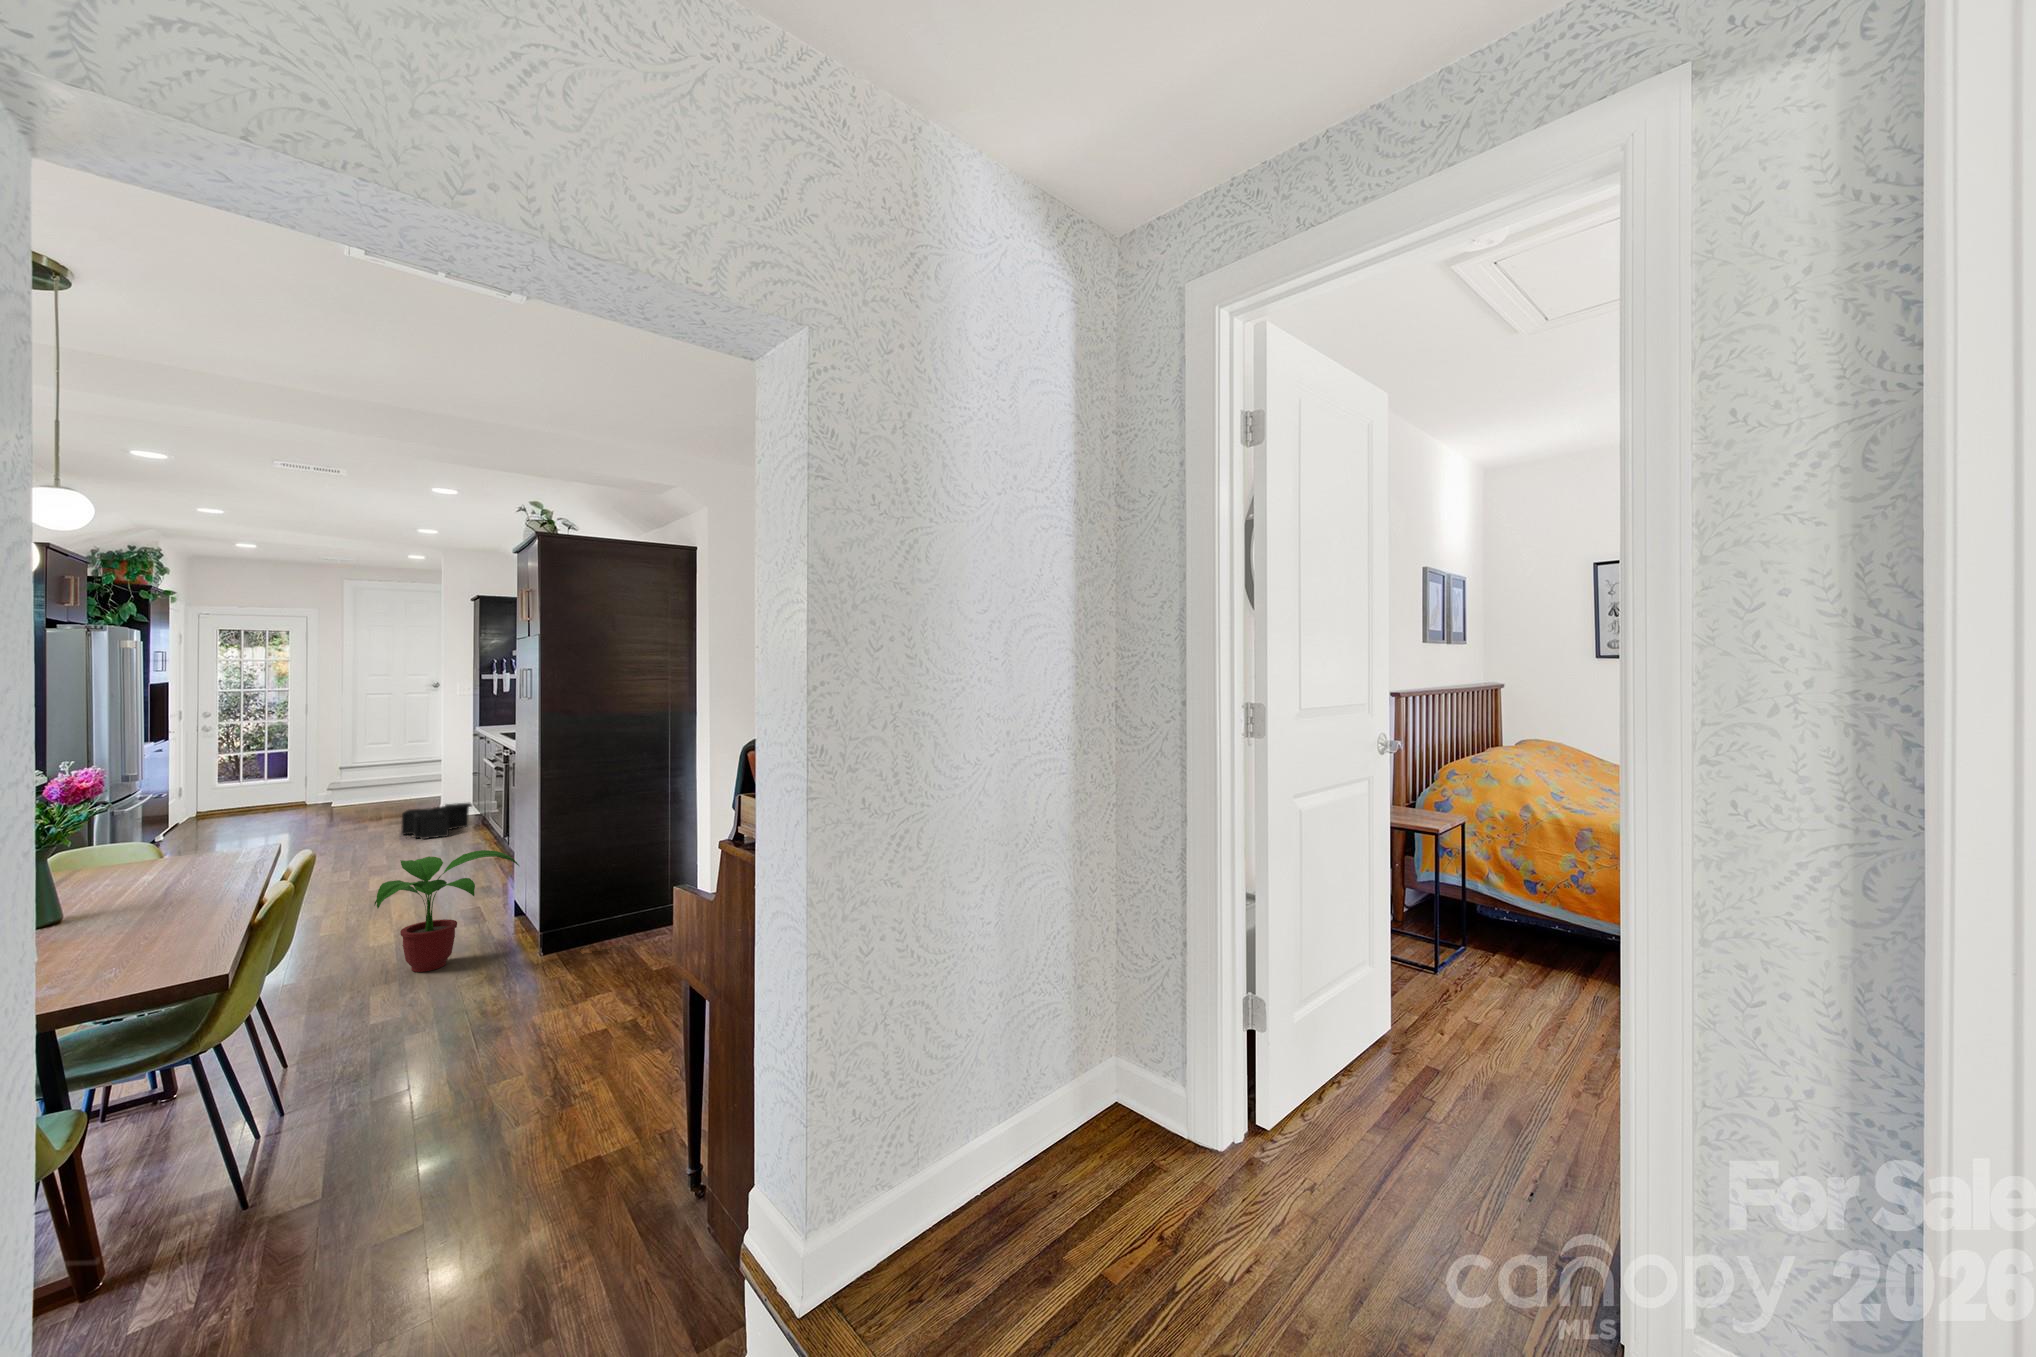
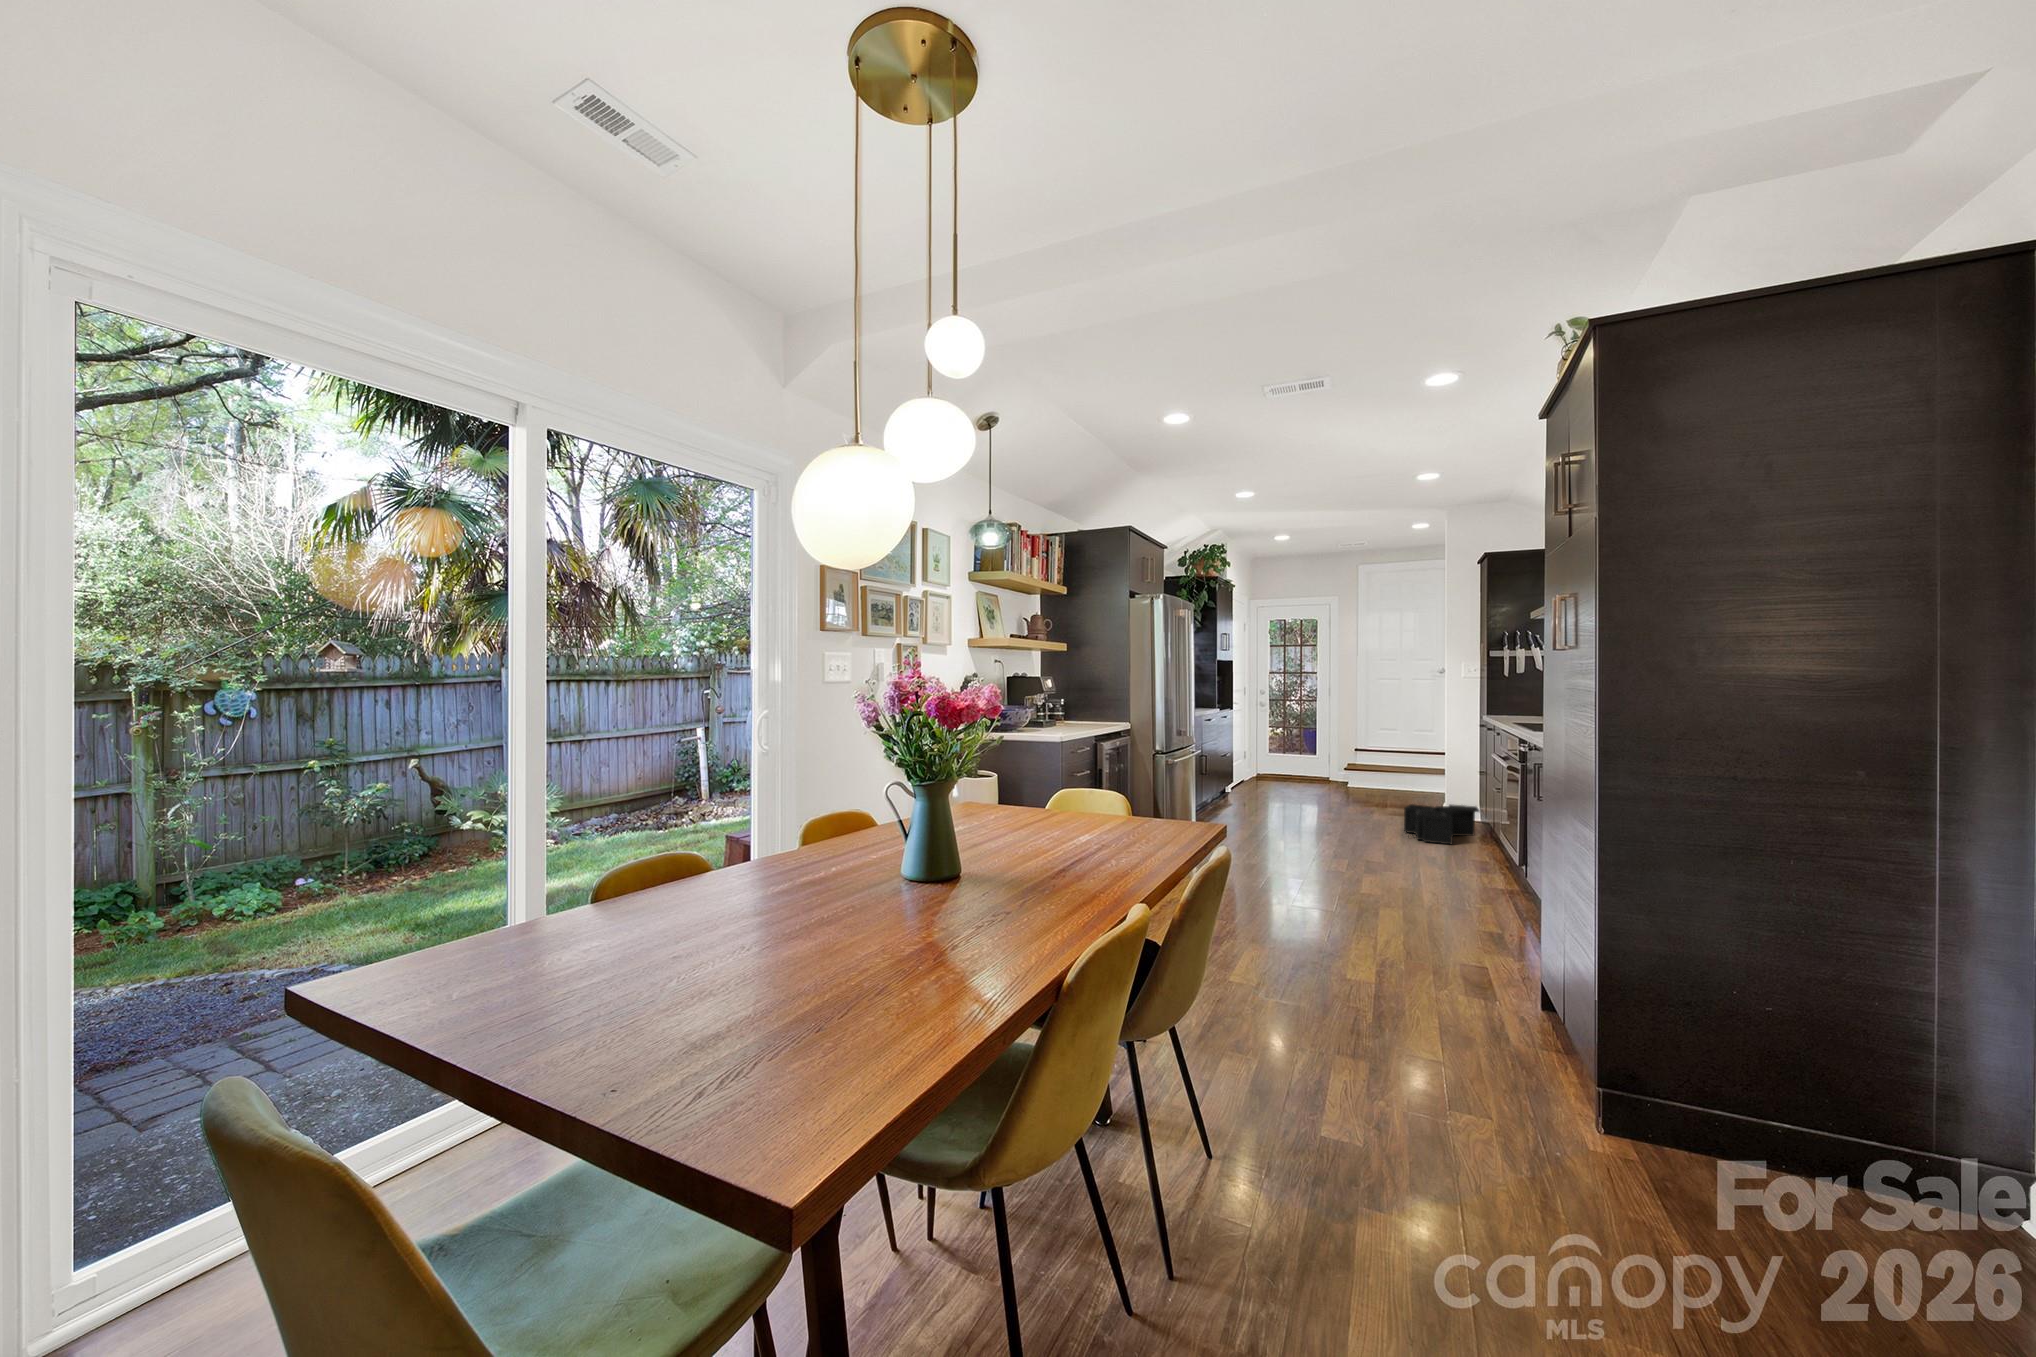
potted plant: present [375,850,519,972] -> none [1352,886,1556,1067]

